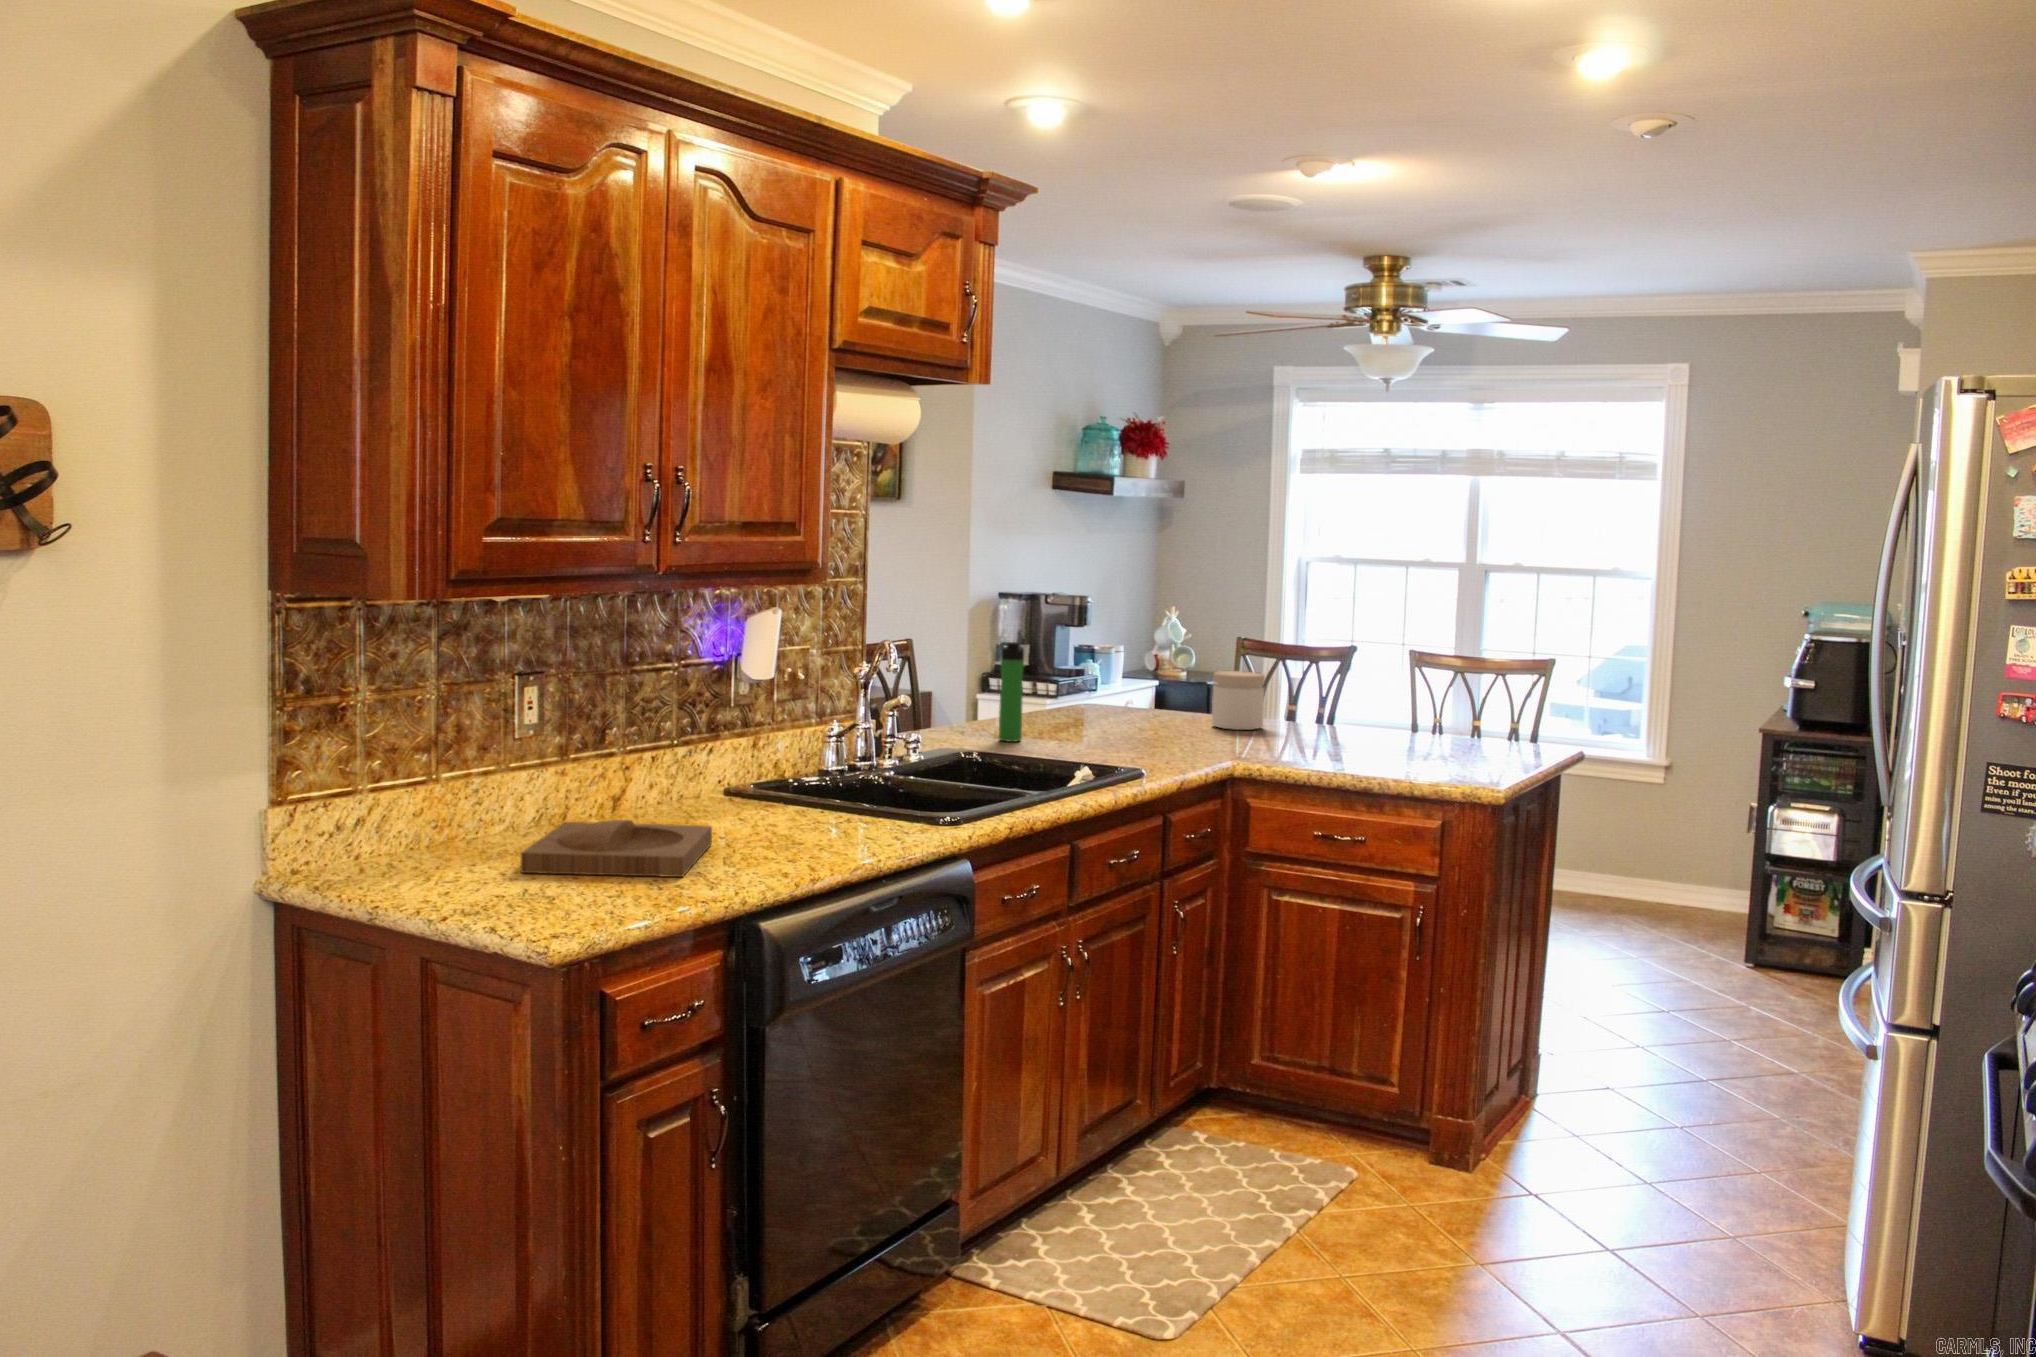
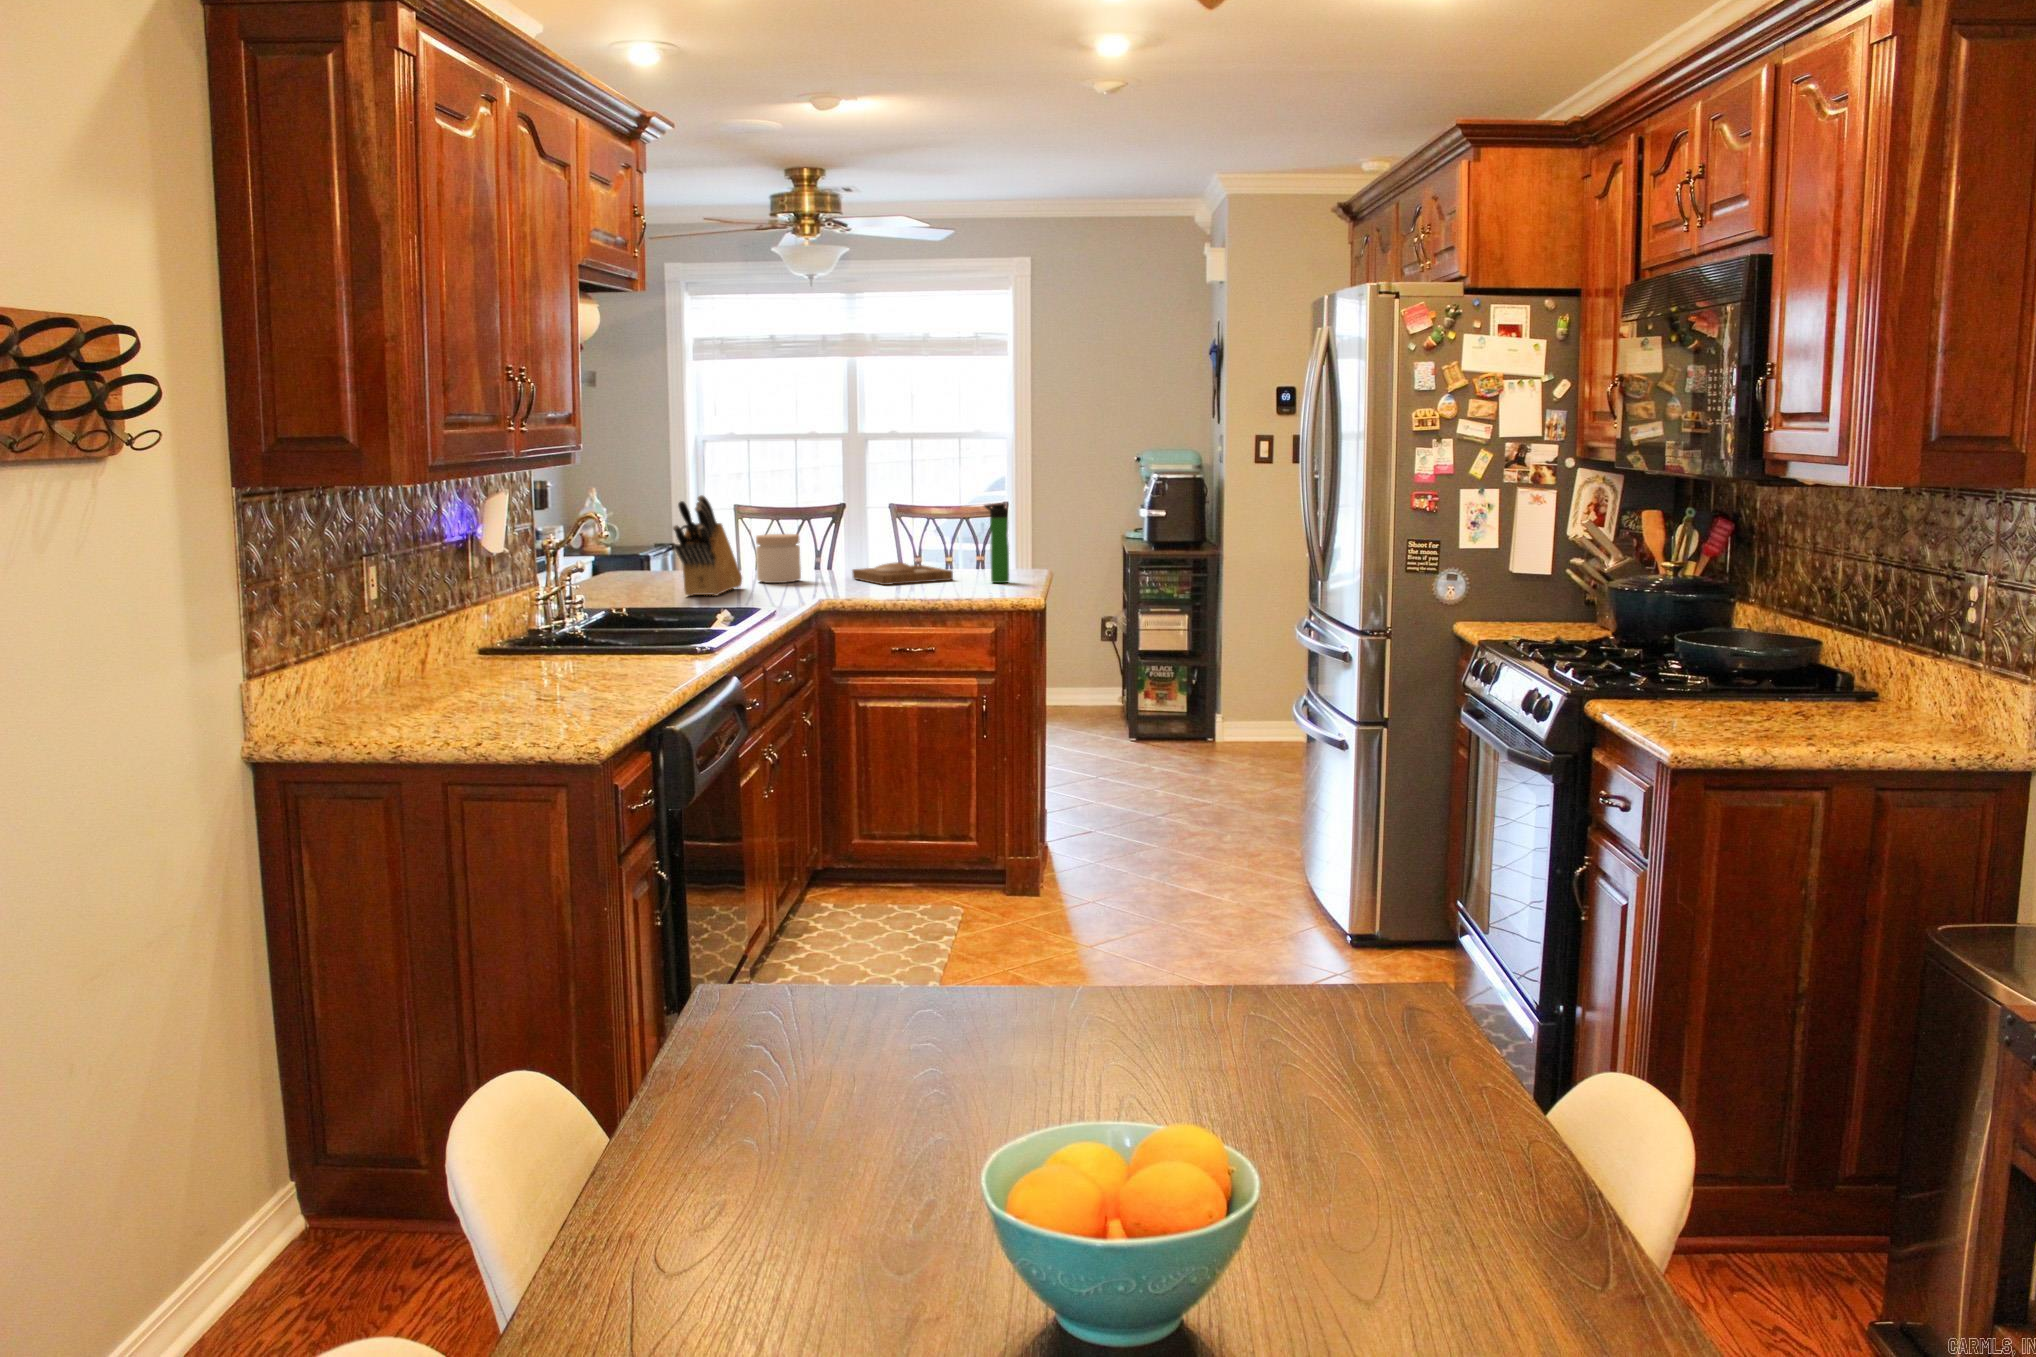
knife block: none [1083,621,1182,739] -> present [673,495,742,596]
bottle: present [999,642,1024,742] -> present [984,504,1009,583]
tray: present [521,820,712,877] -> present [852,562,953,585]

